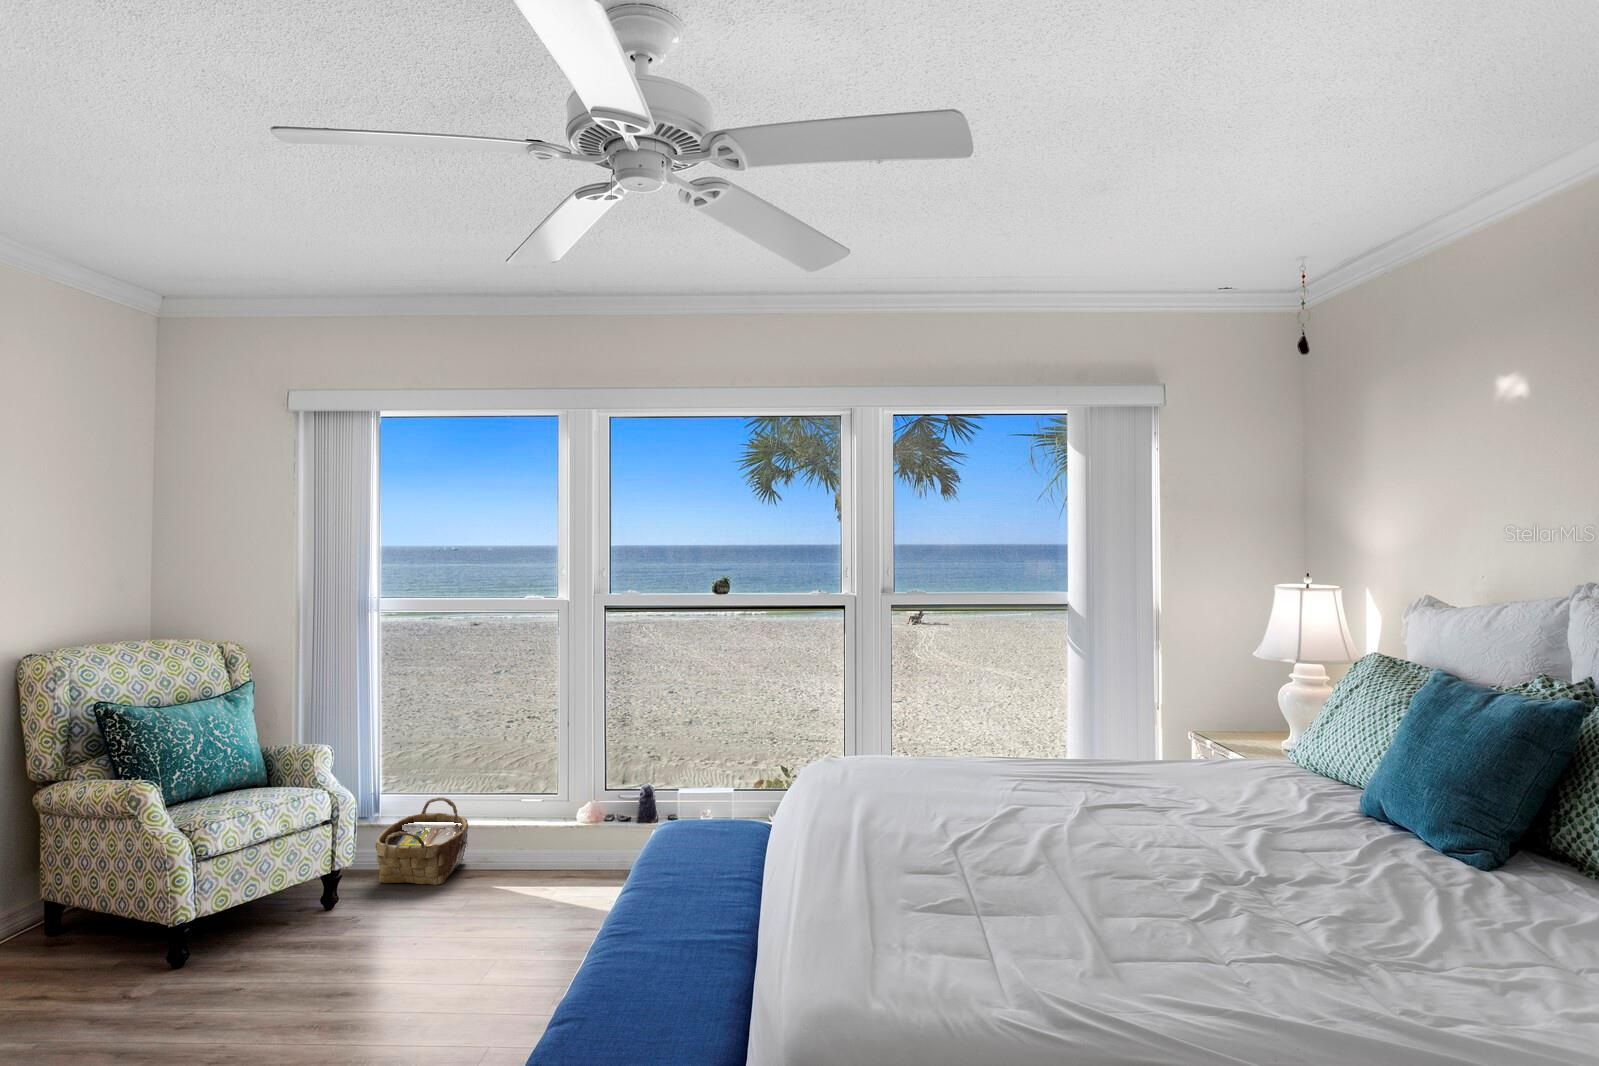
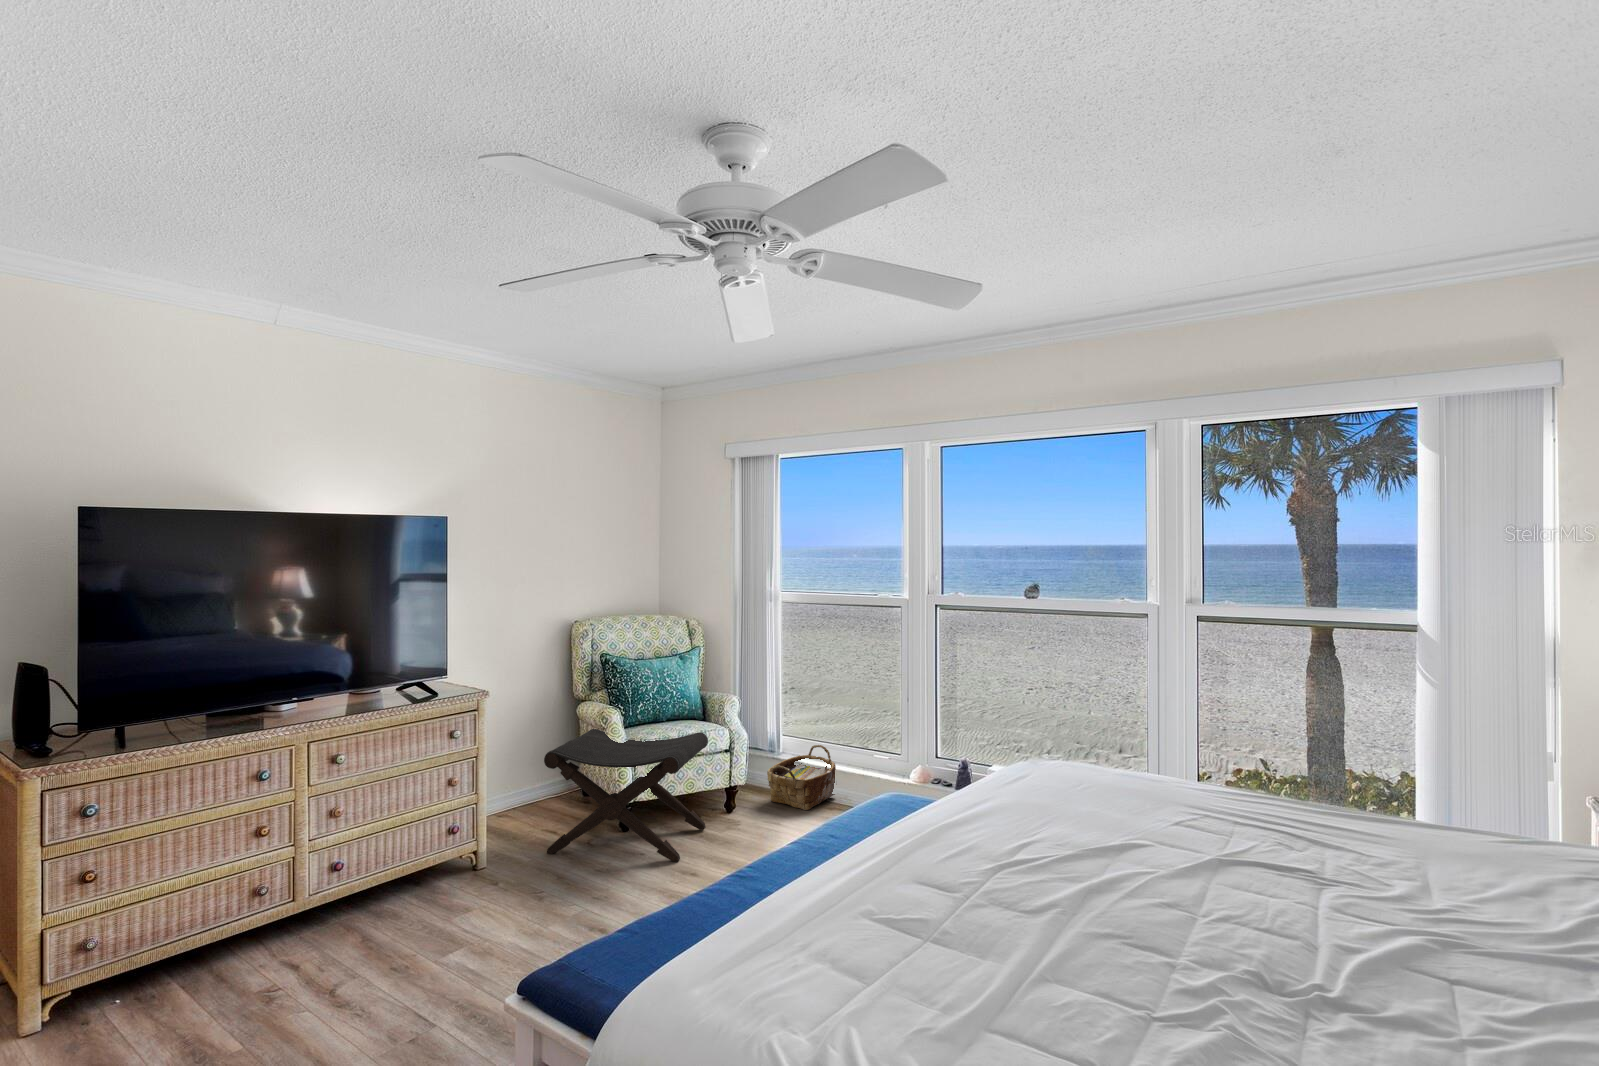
footstool: none [59,801,317,1030] -> present [544,729,708,862]

